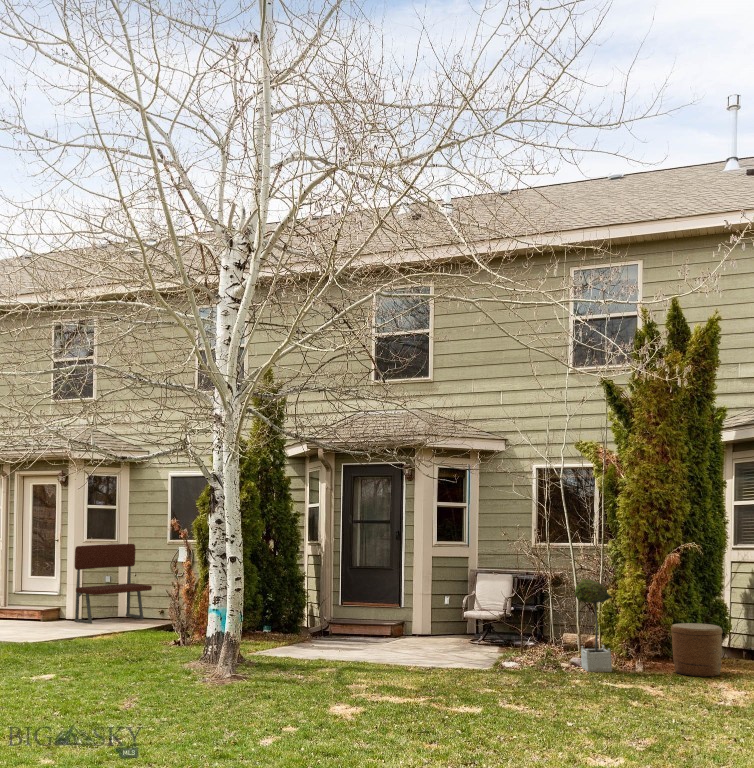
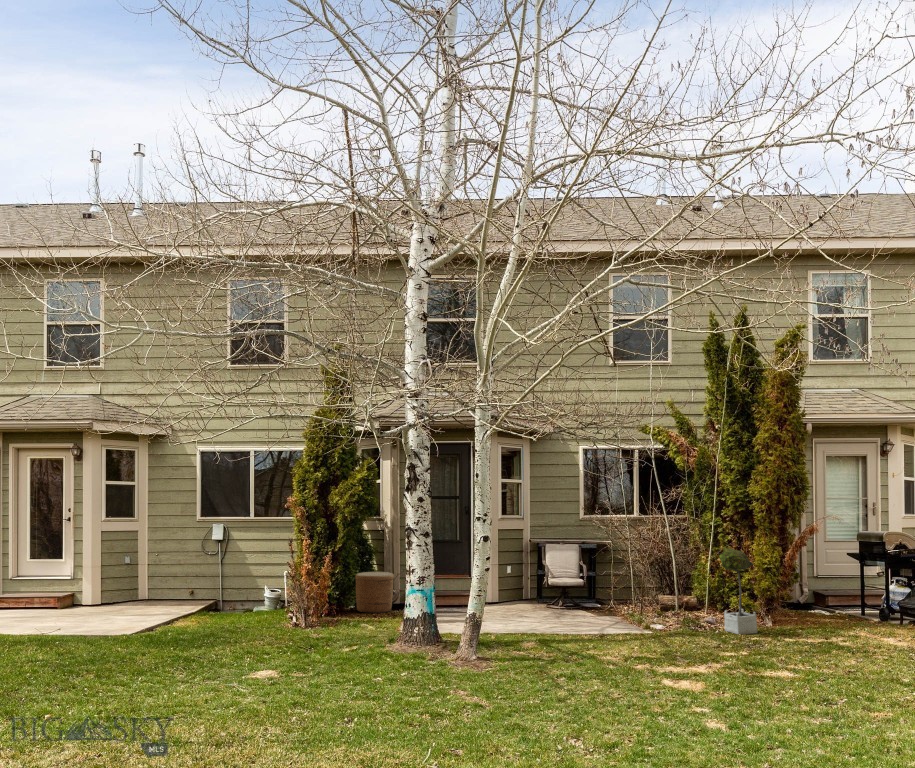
bench: present [74,544,152,624] -> none [98,522,181,611]
woven basket: present [671,623,723,677] -> present [355,572,394,613]

